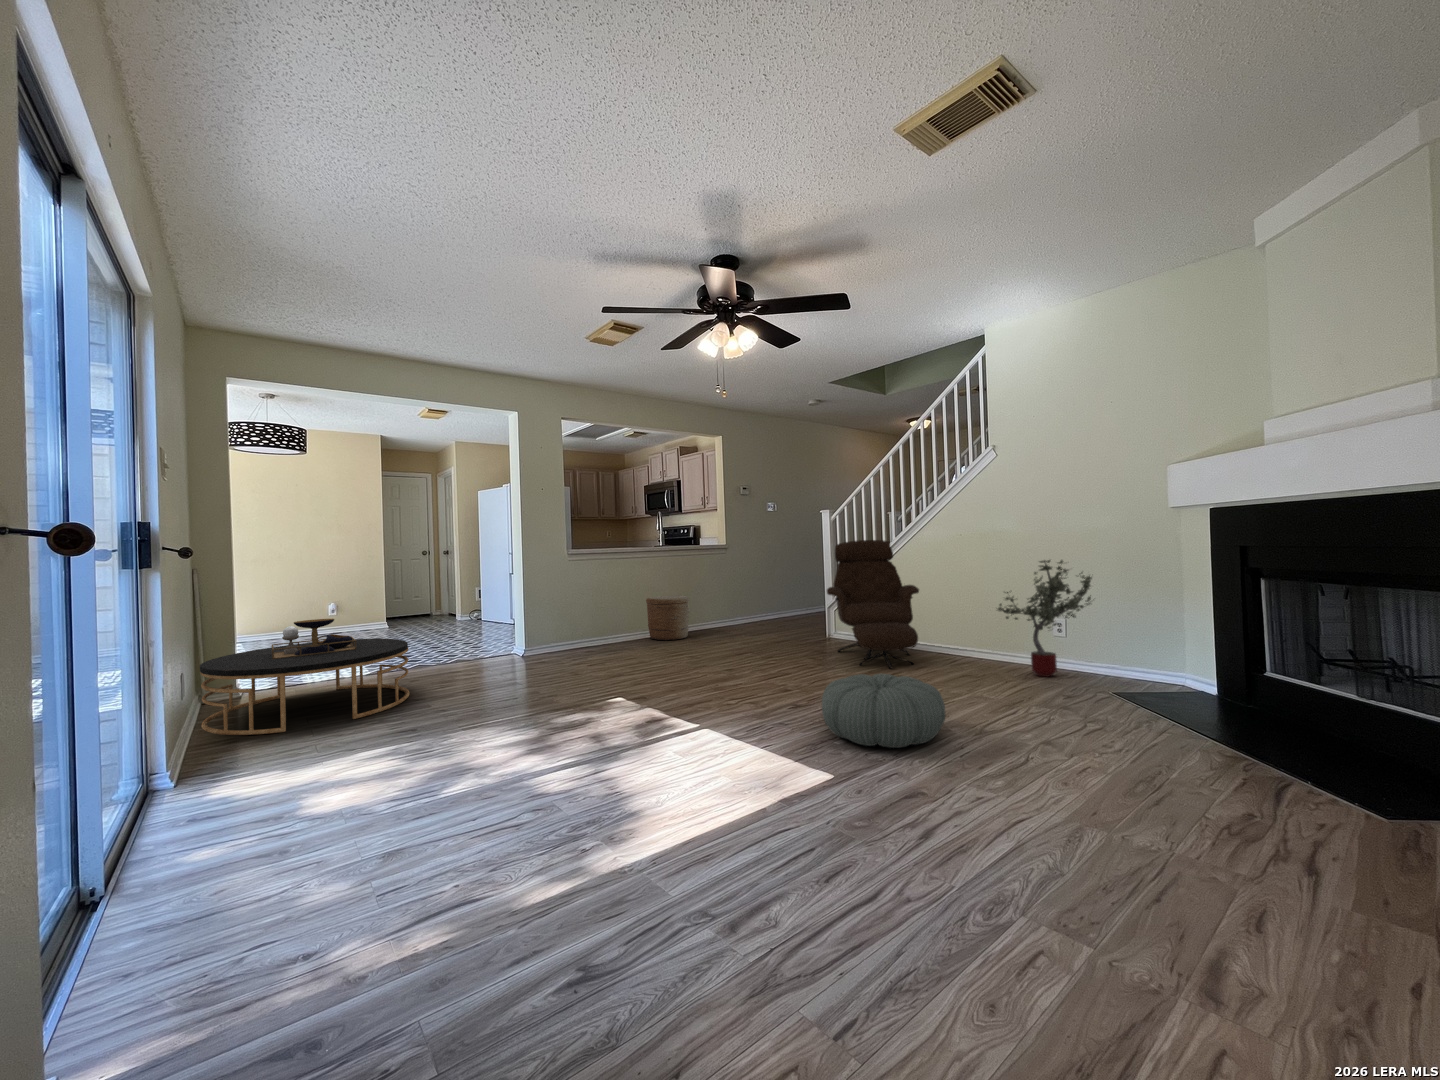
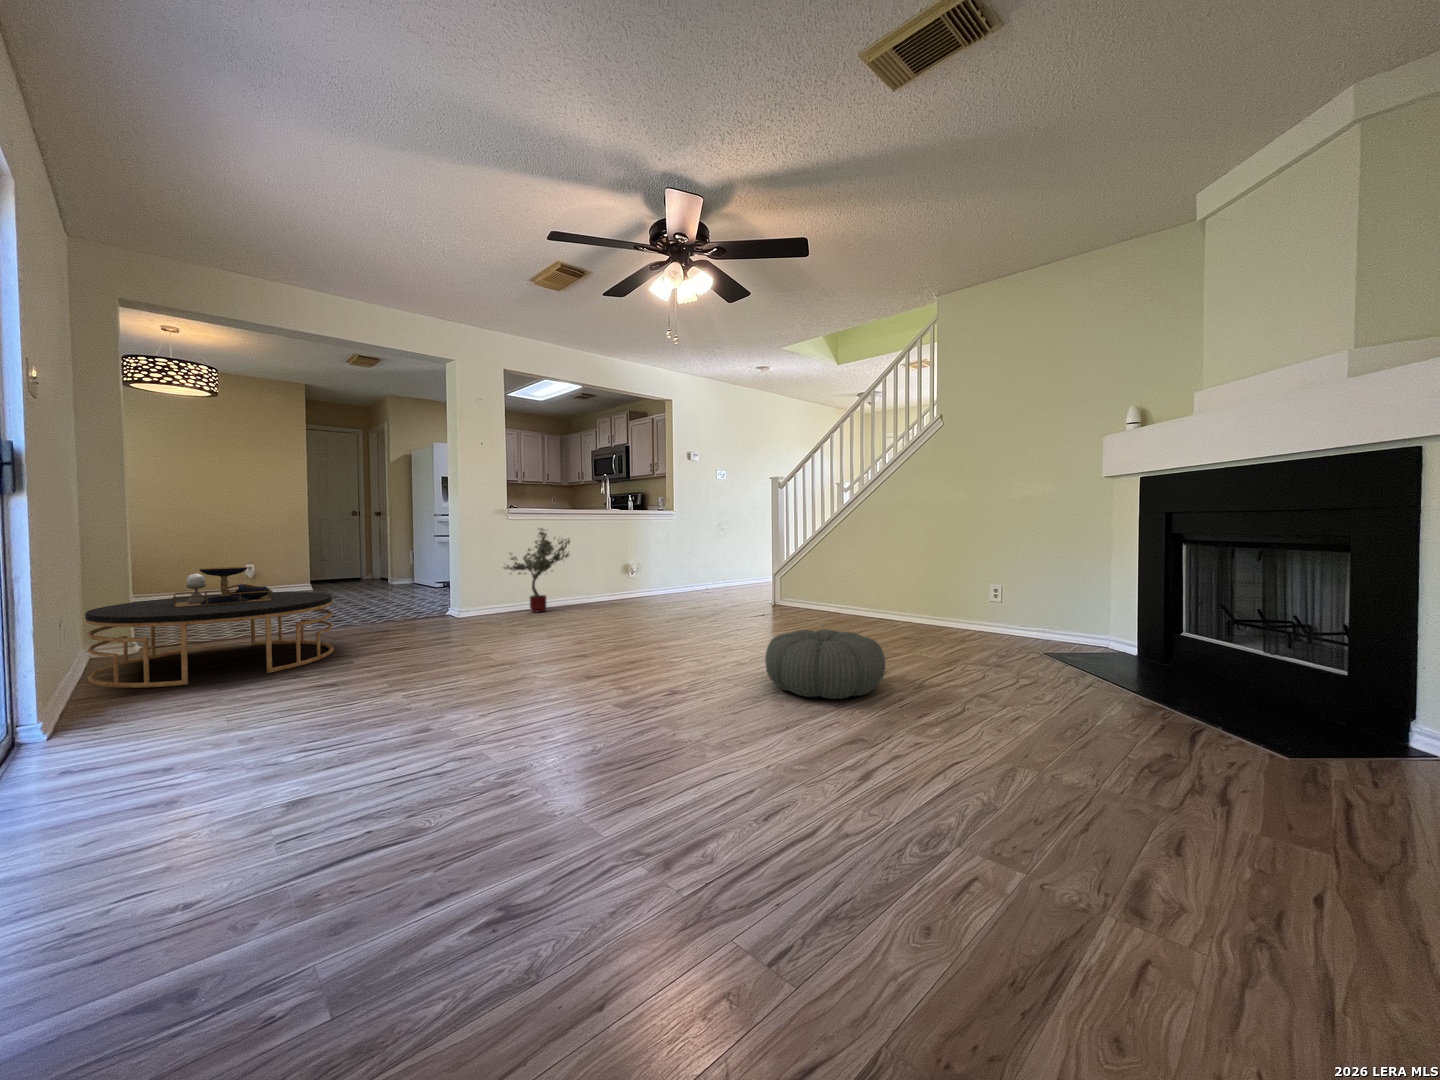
lounge chair: present [827,540,919,669] -> none [773,508,862,631]
potted tree: present [997,560,1092,677] -> present [504,528,570,612]
woven basket: present [646,595,689,640] -> none [592,560,636,605]

